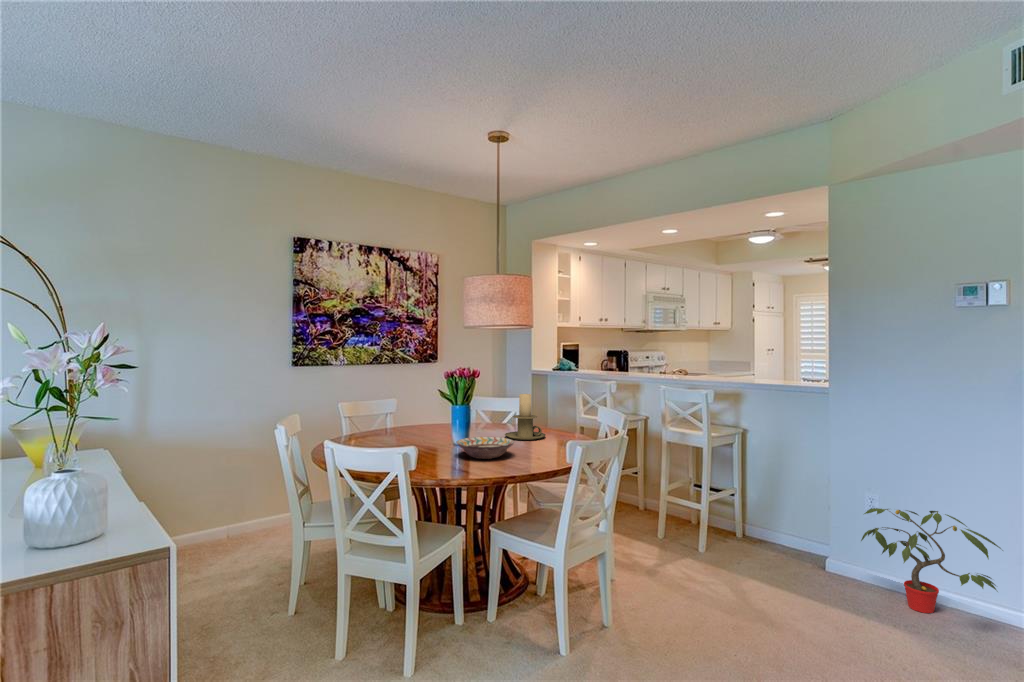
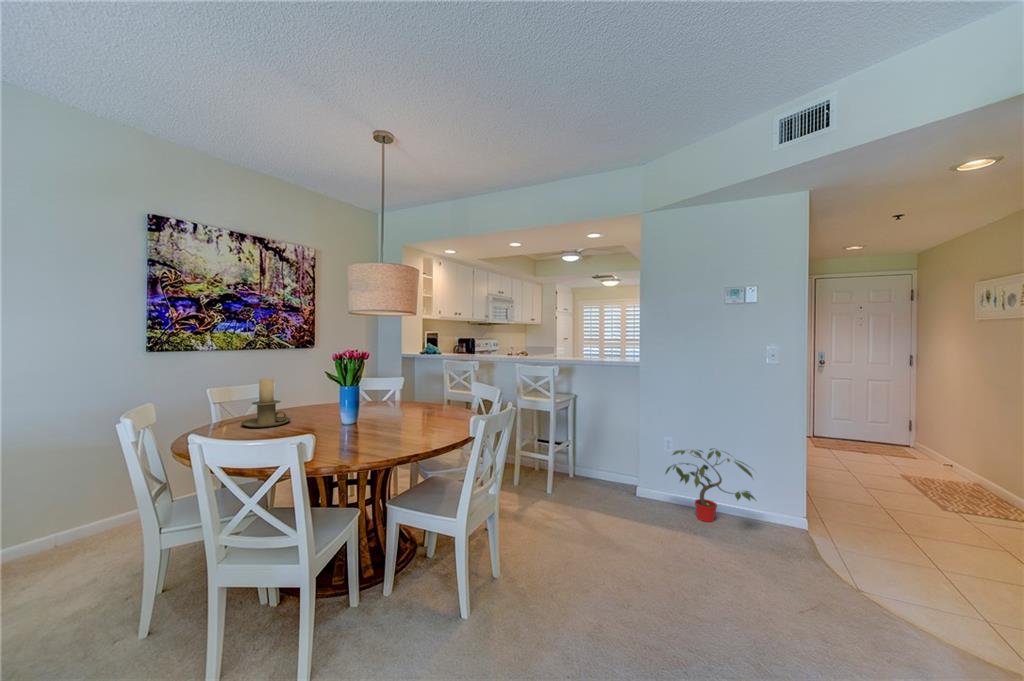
candle holder: present [505,394,546,440] -> present [241,379,291,428]
decorative bowl: present [457,437,514,459] -> none [349,416,409,439]

